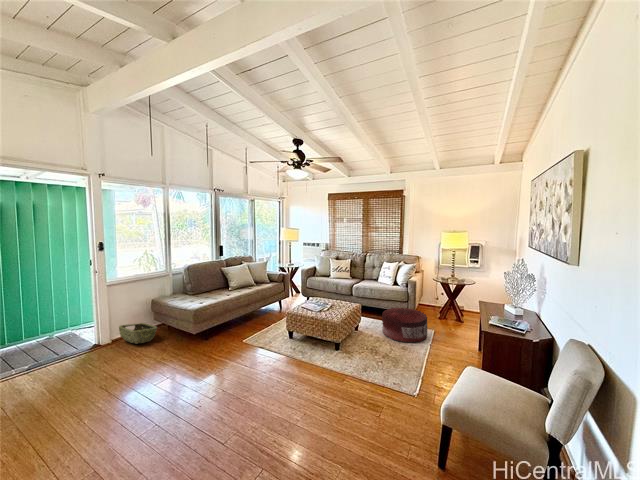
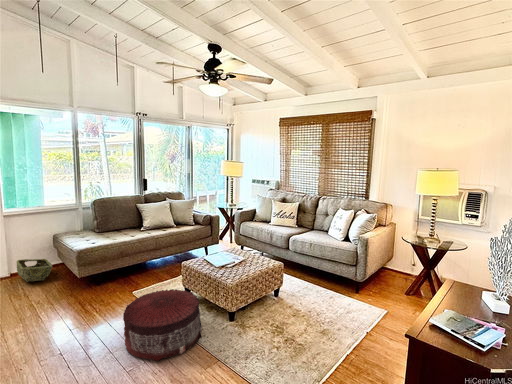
pouf: present [382,308,427,342] -> present [123,289,202,361]

